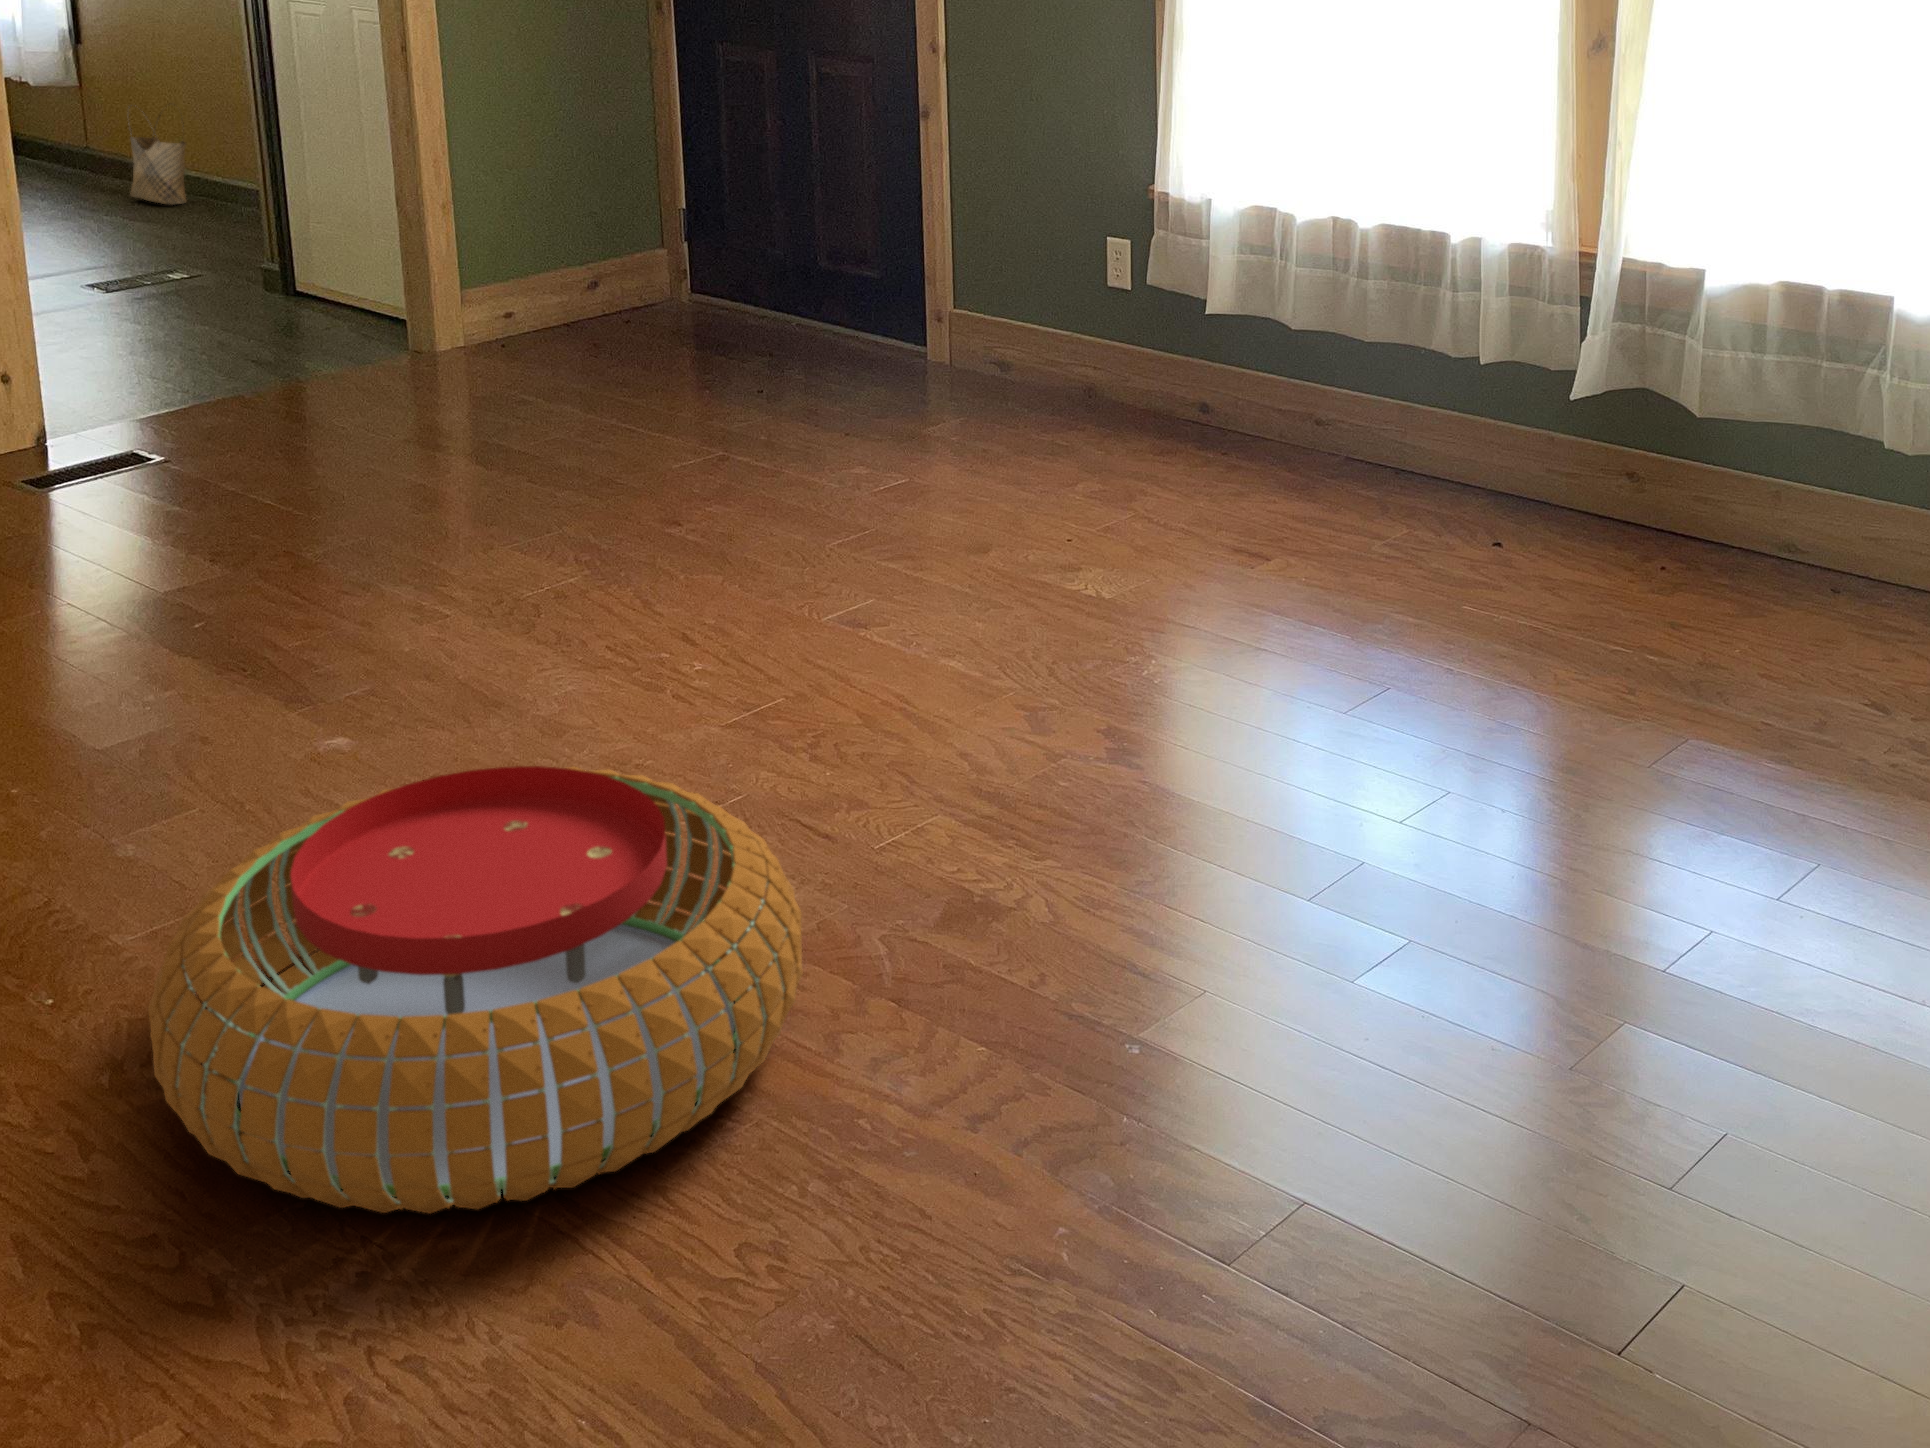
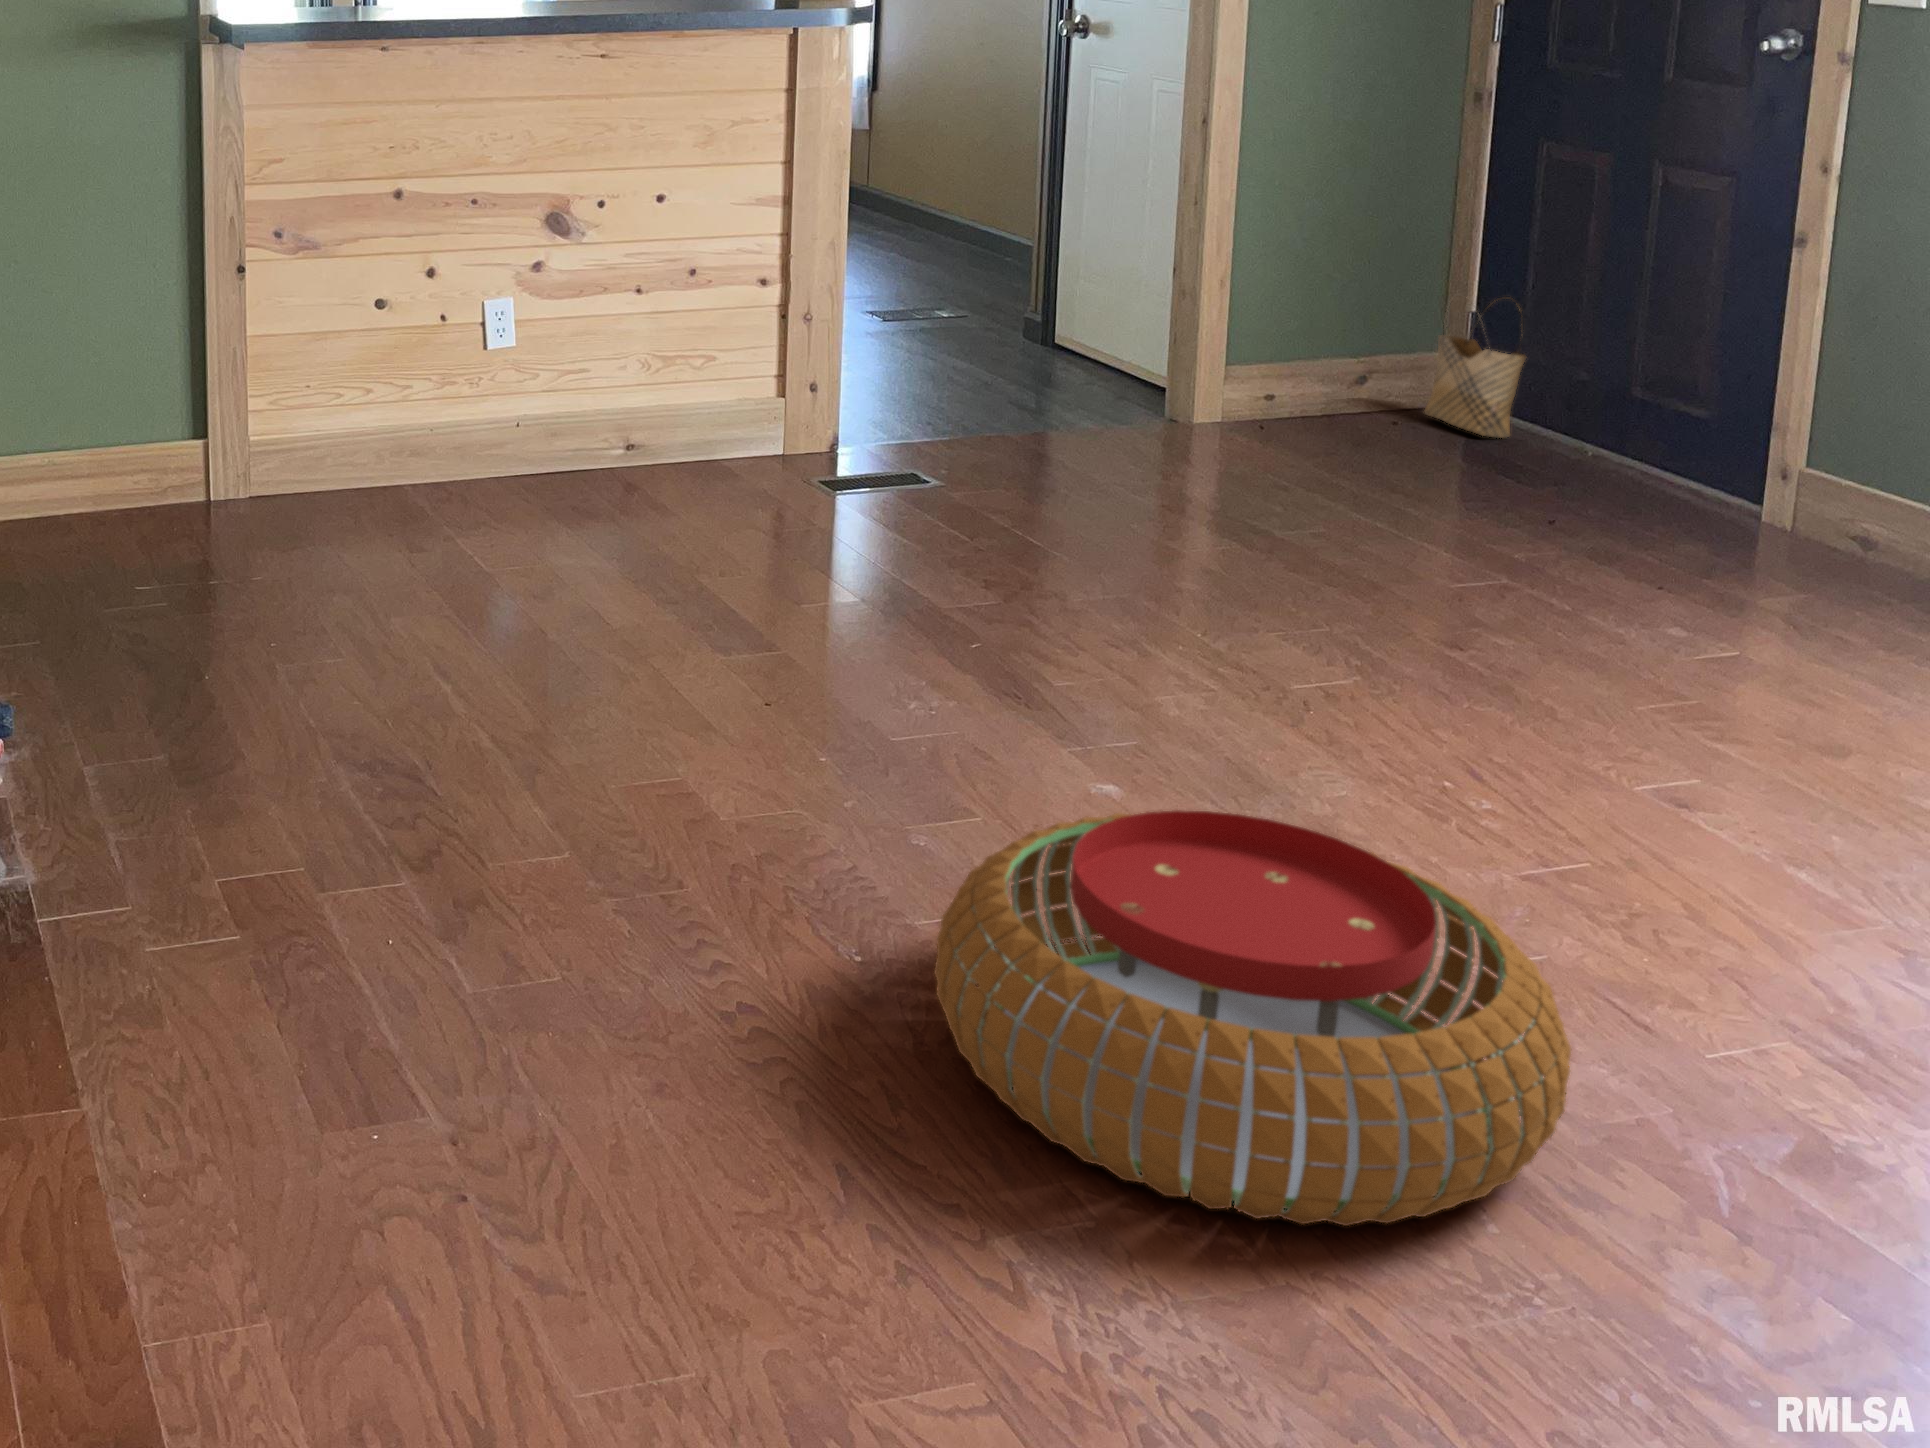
woven basket: present [128,107,186,205] -> present [1424,295,1527,438]

